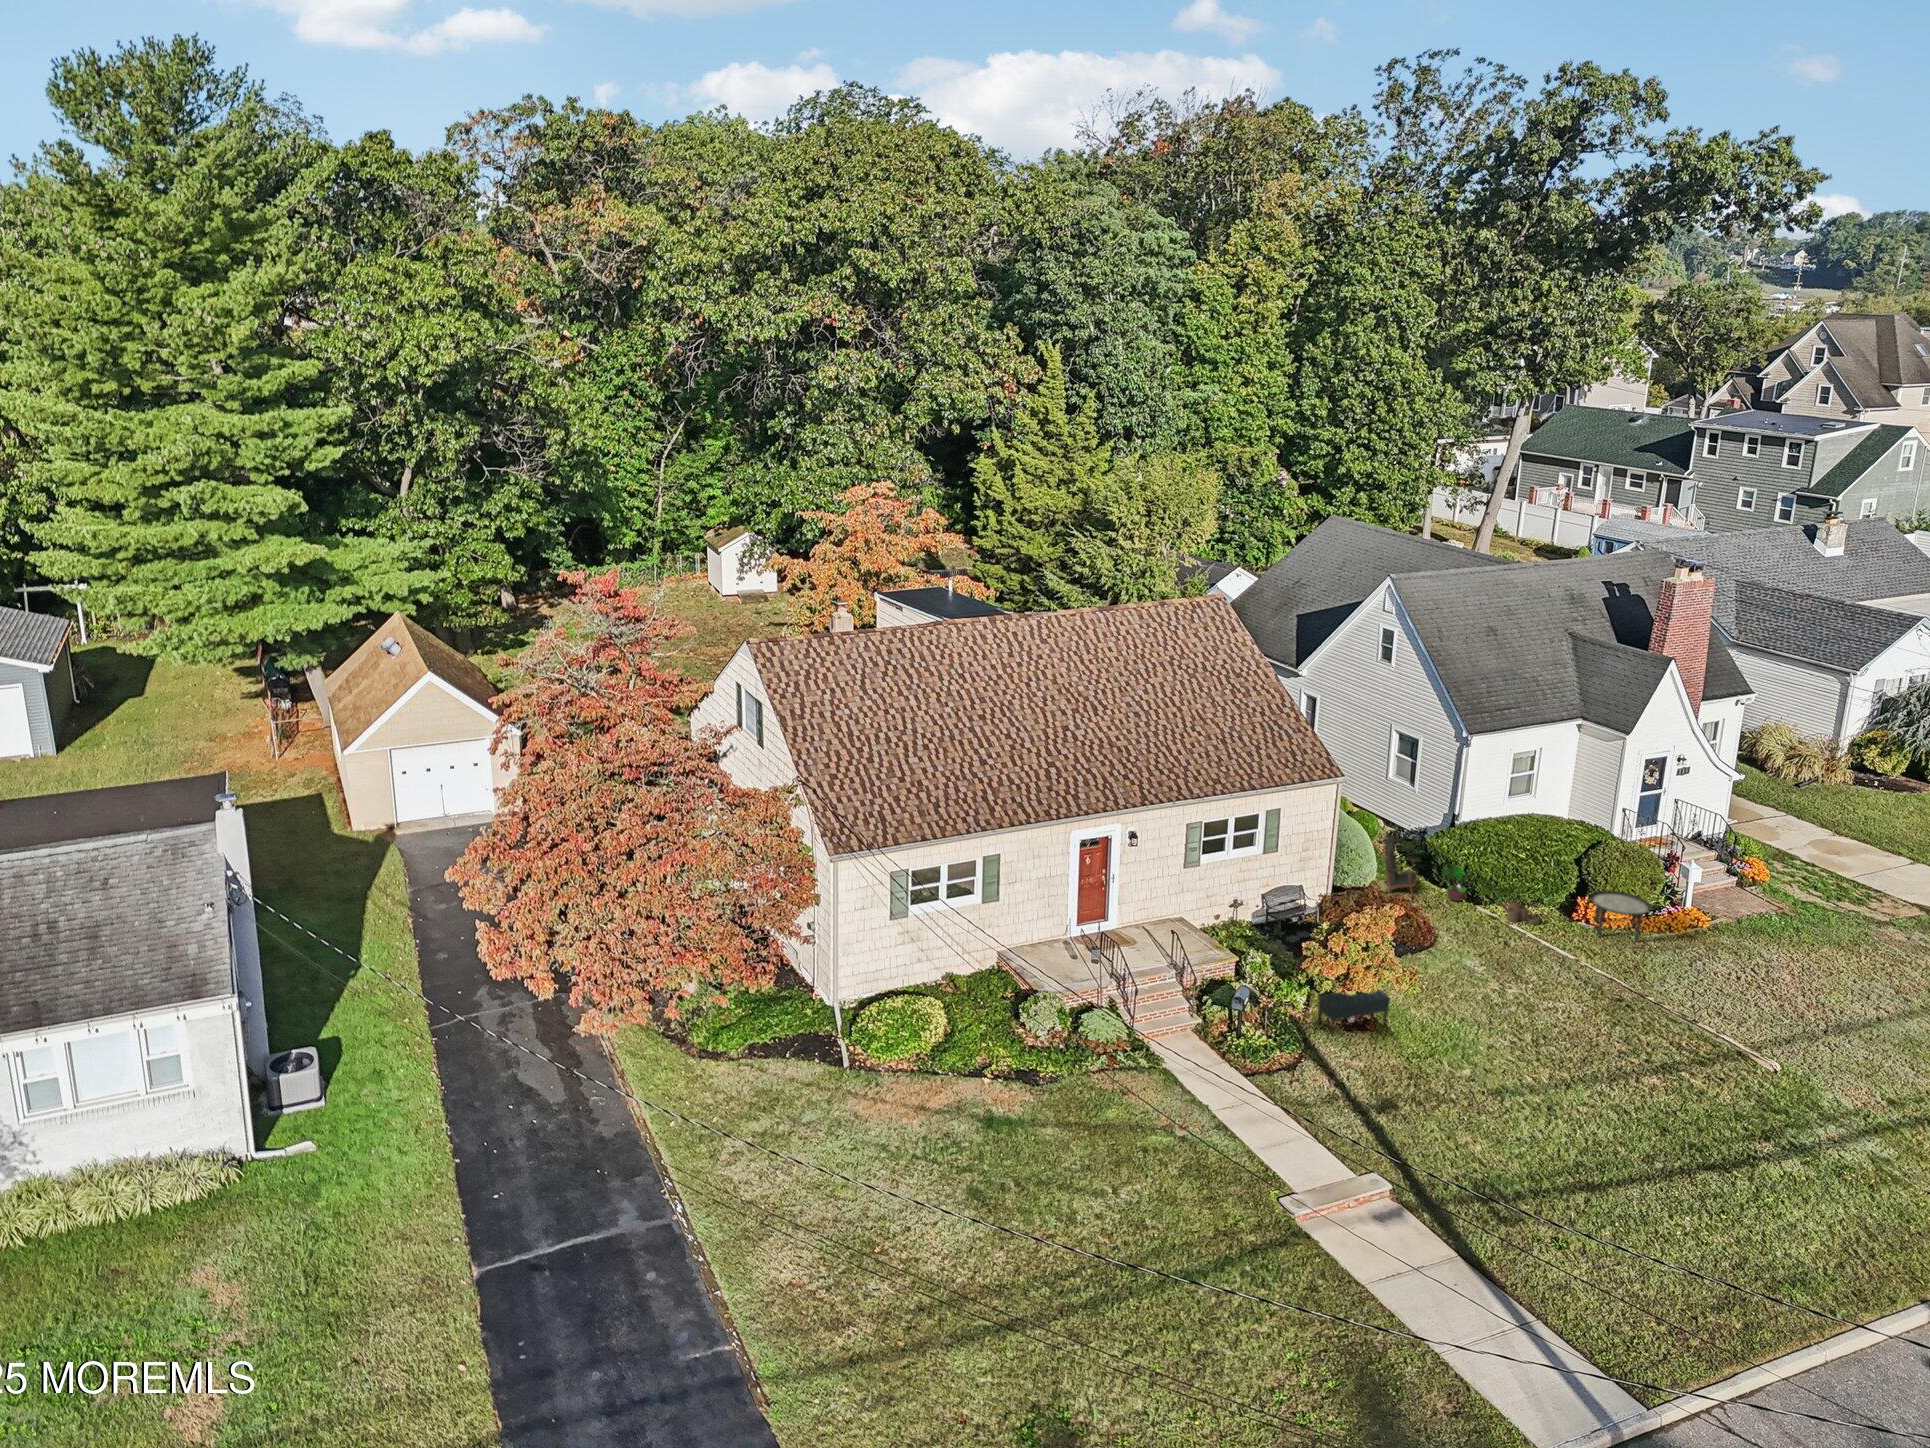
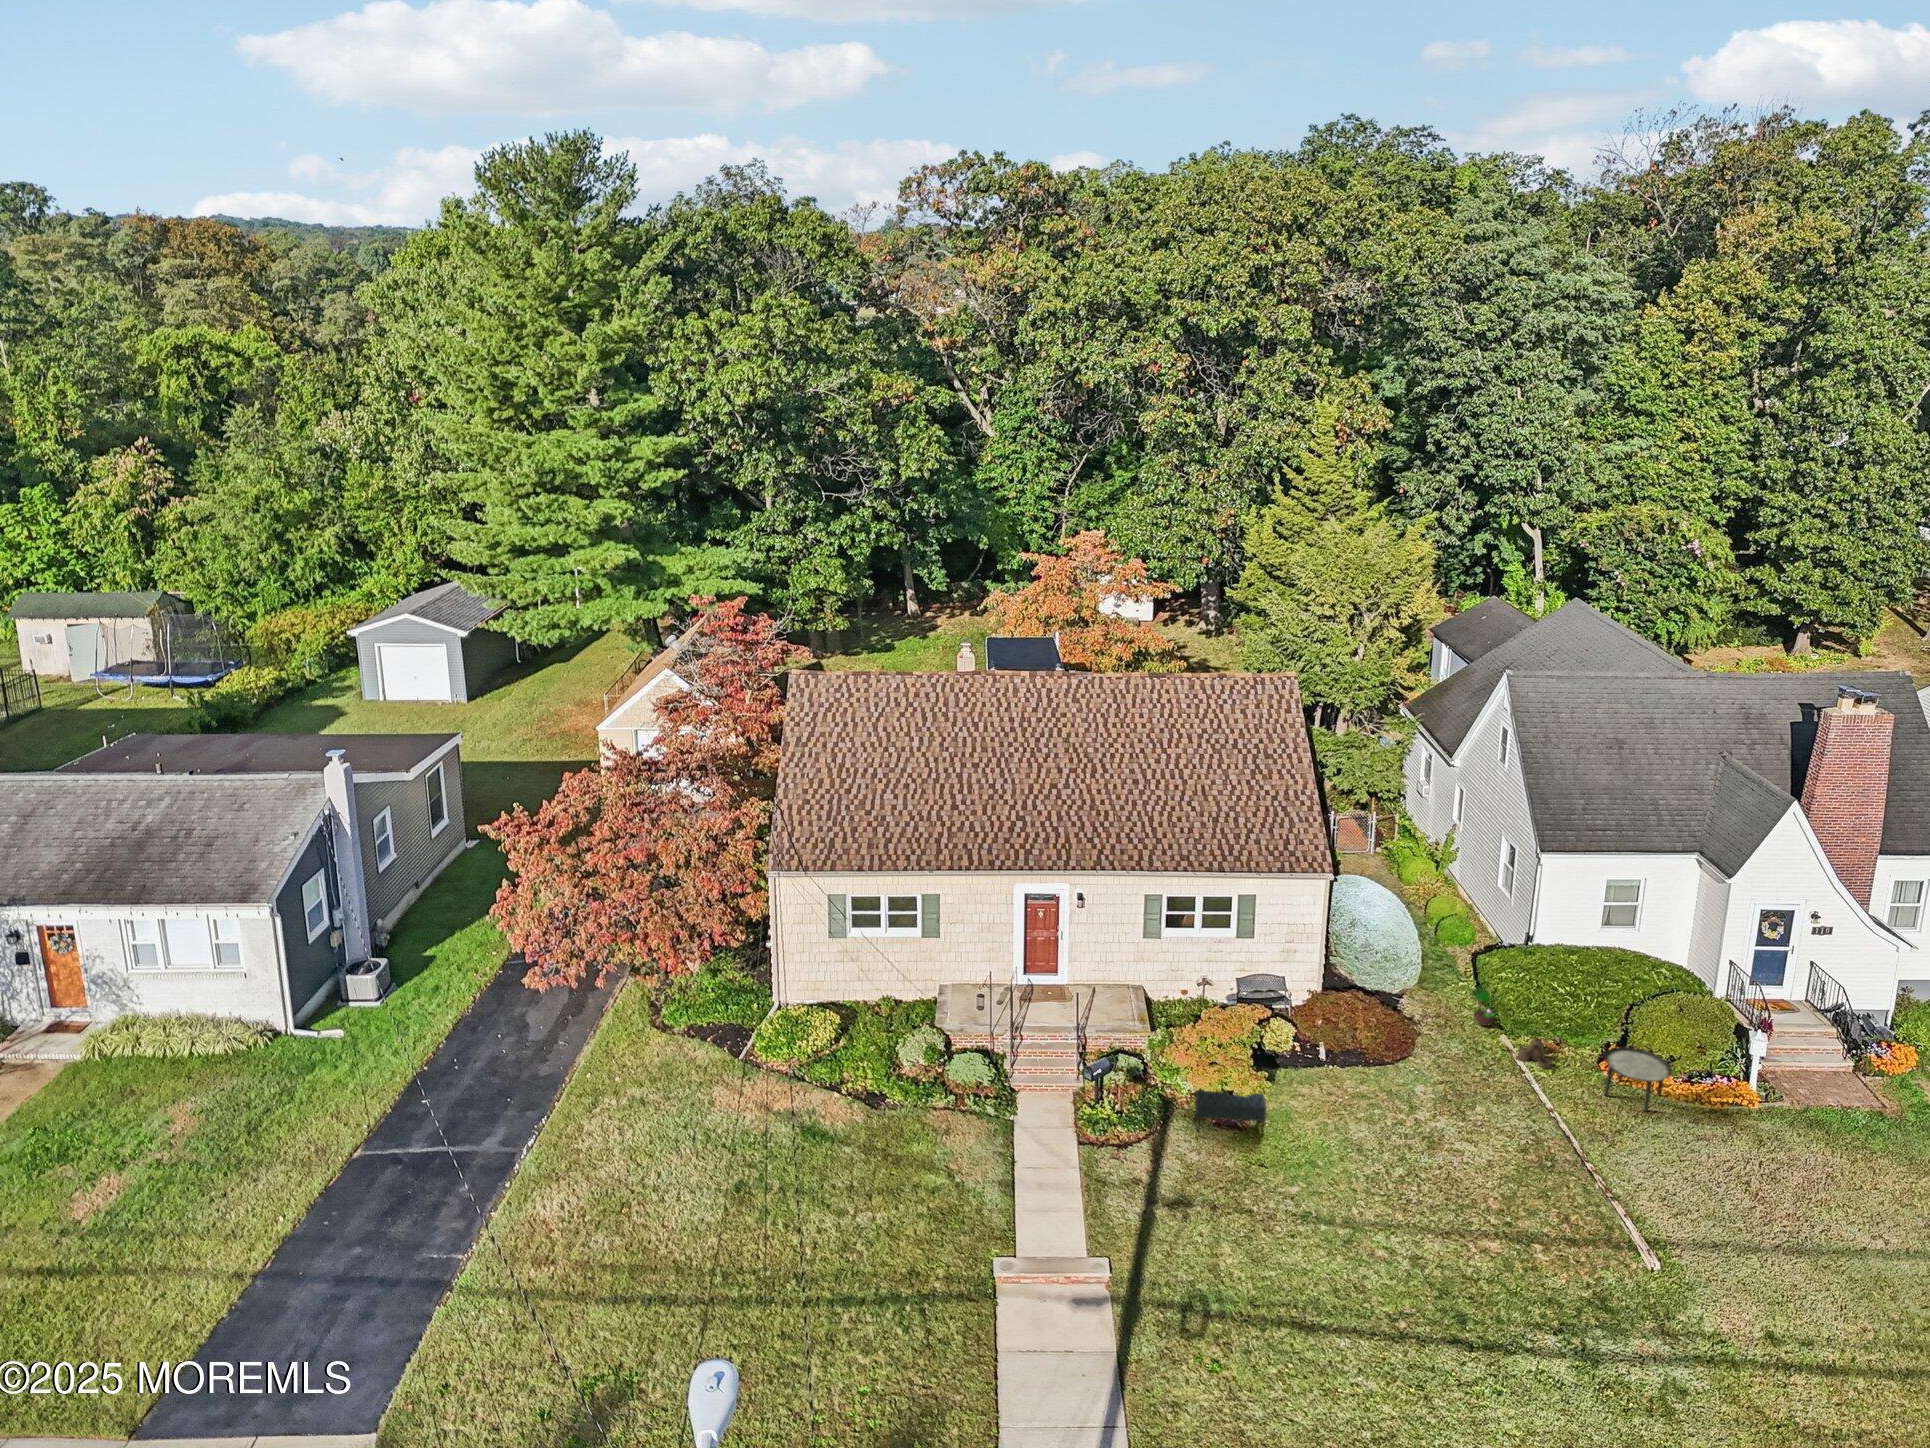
lounge chair: present [1384,835,1418,898] -> none [1407,943,1461,1015]

